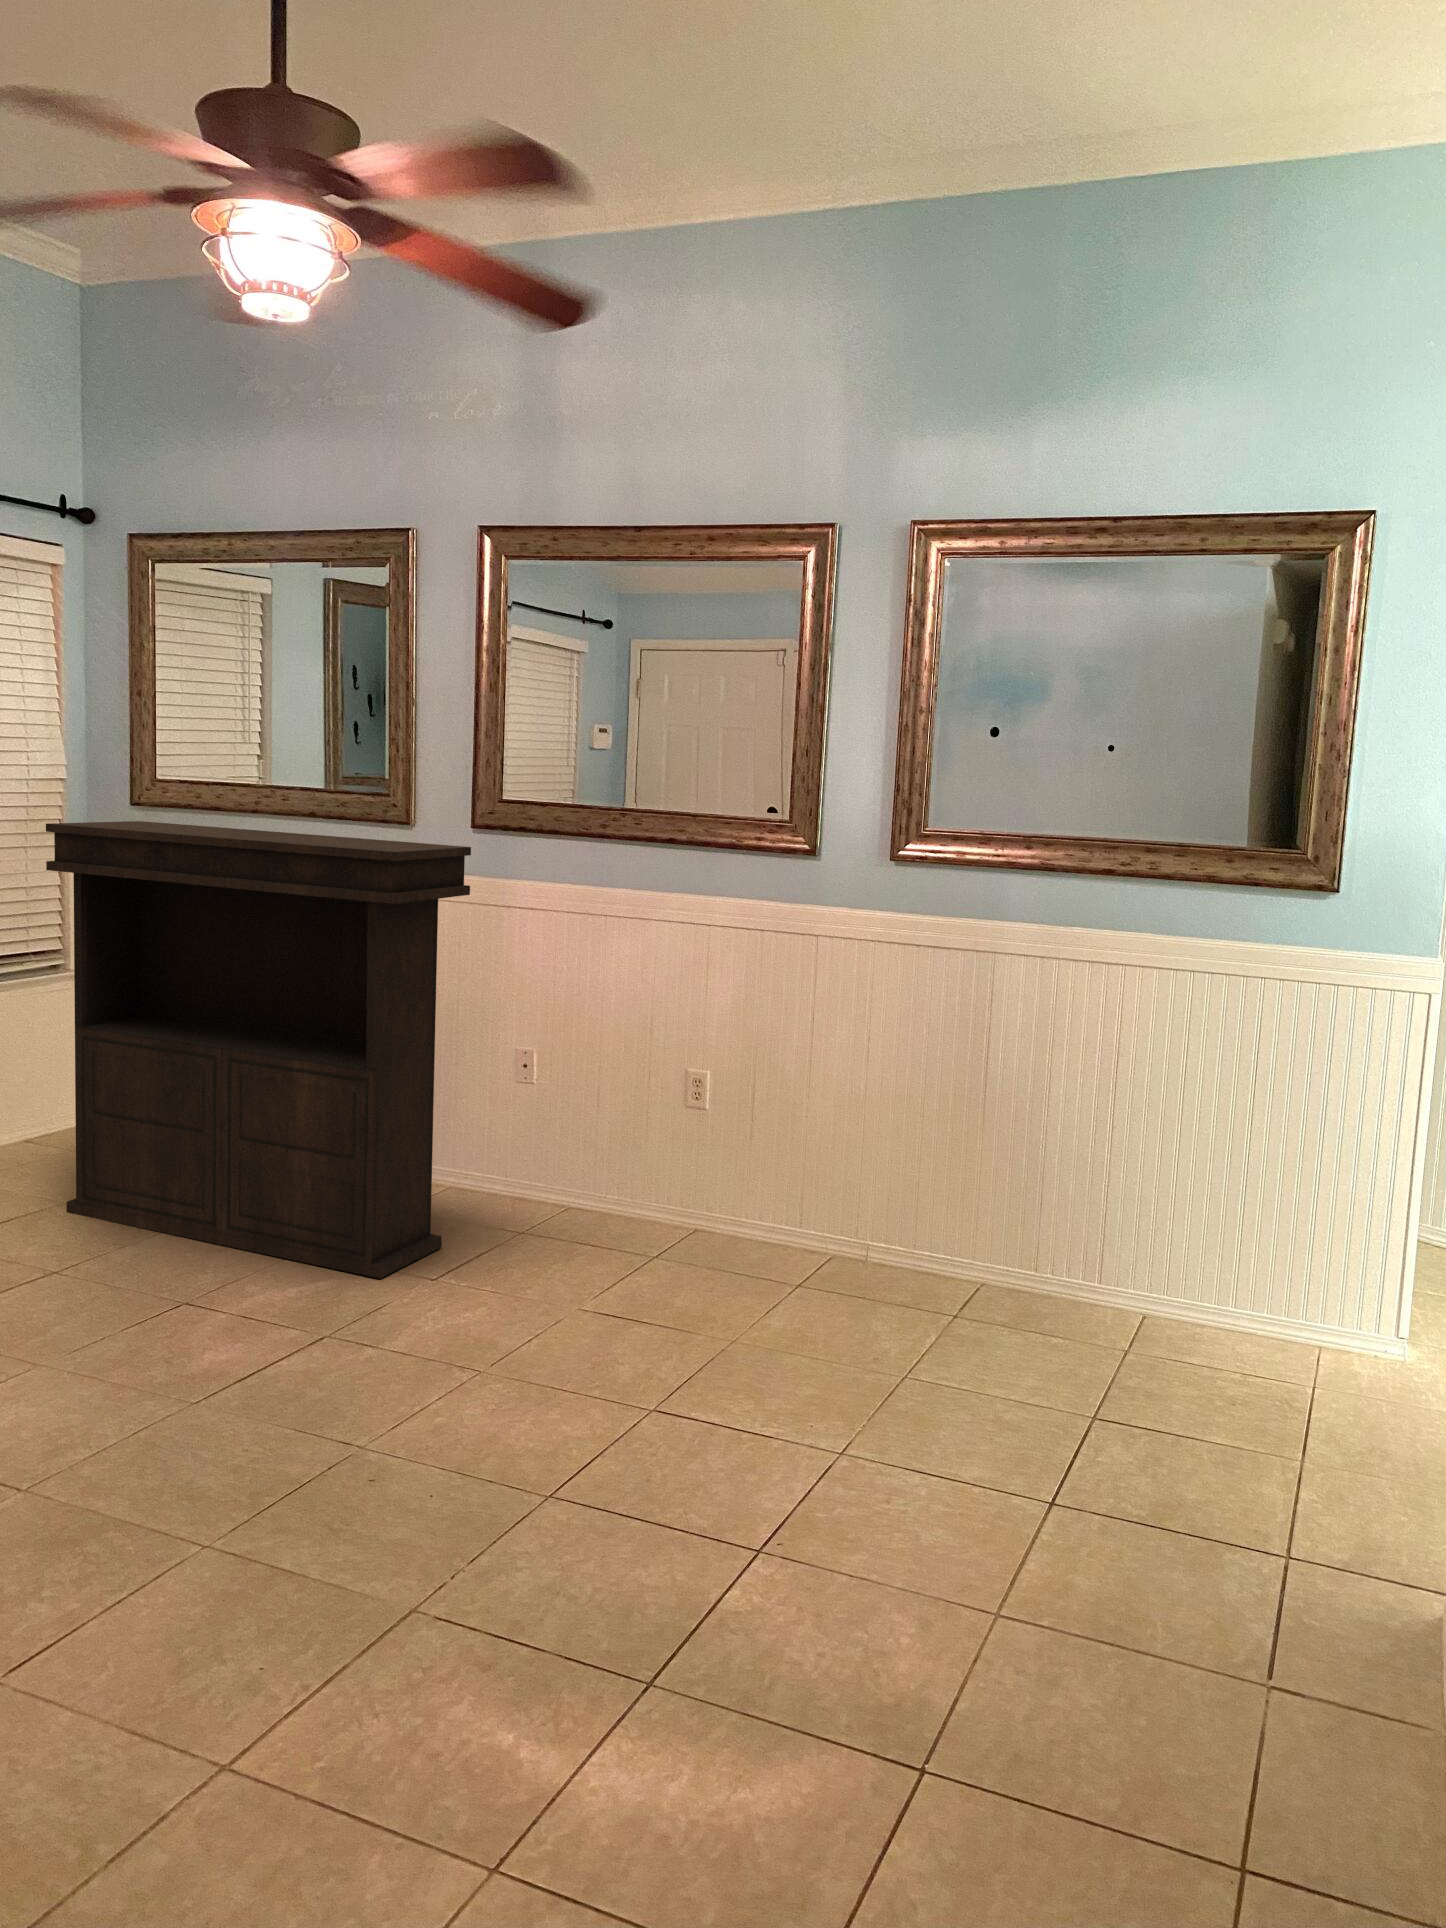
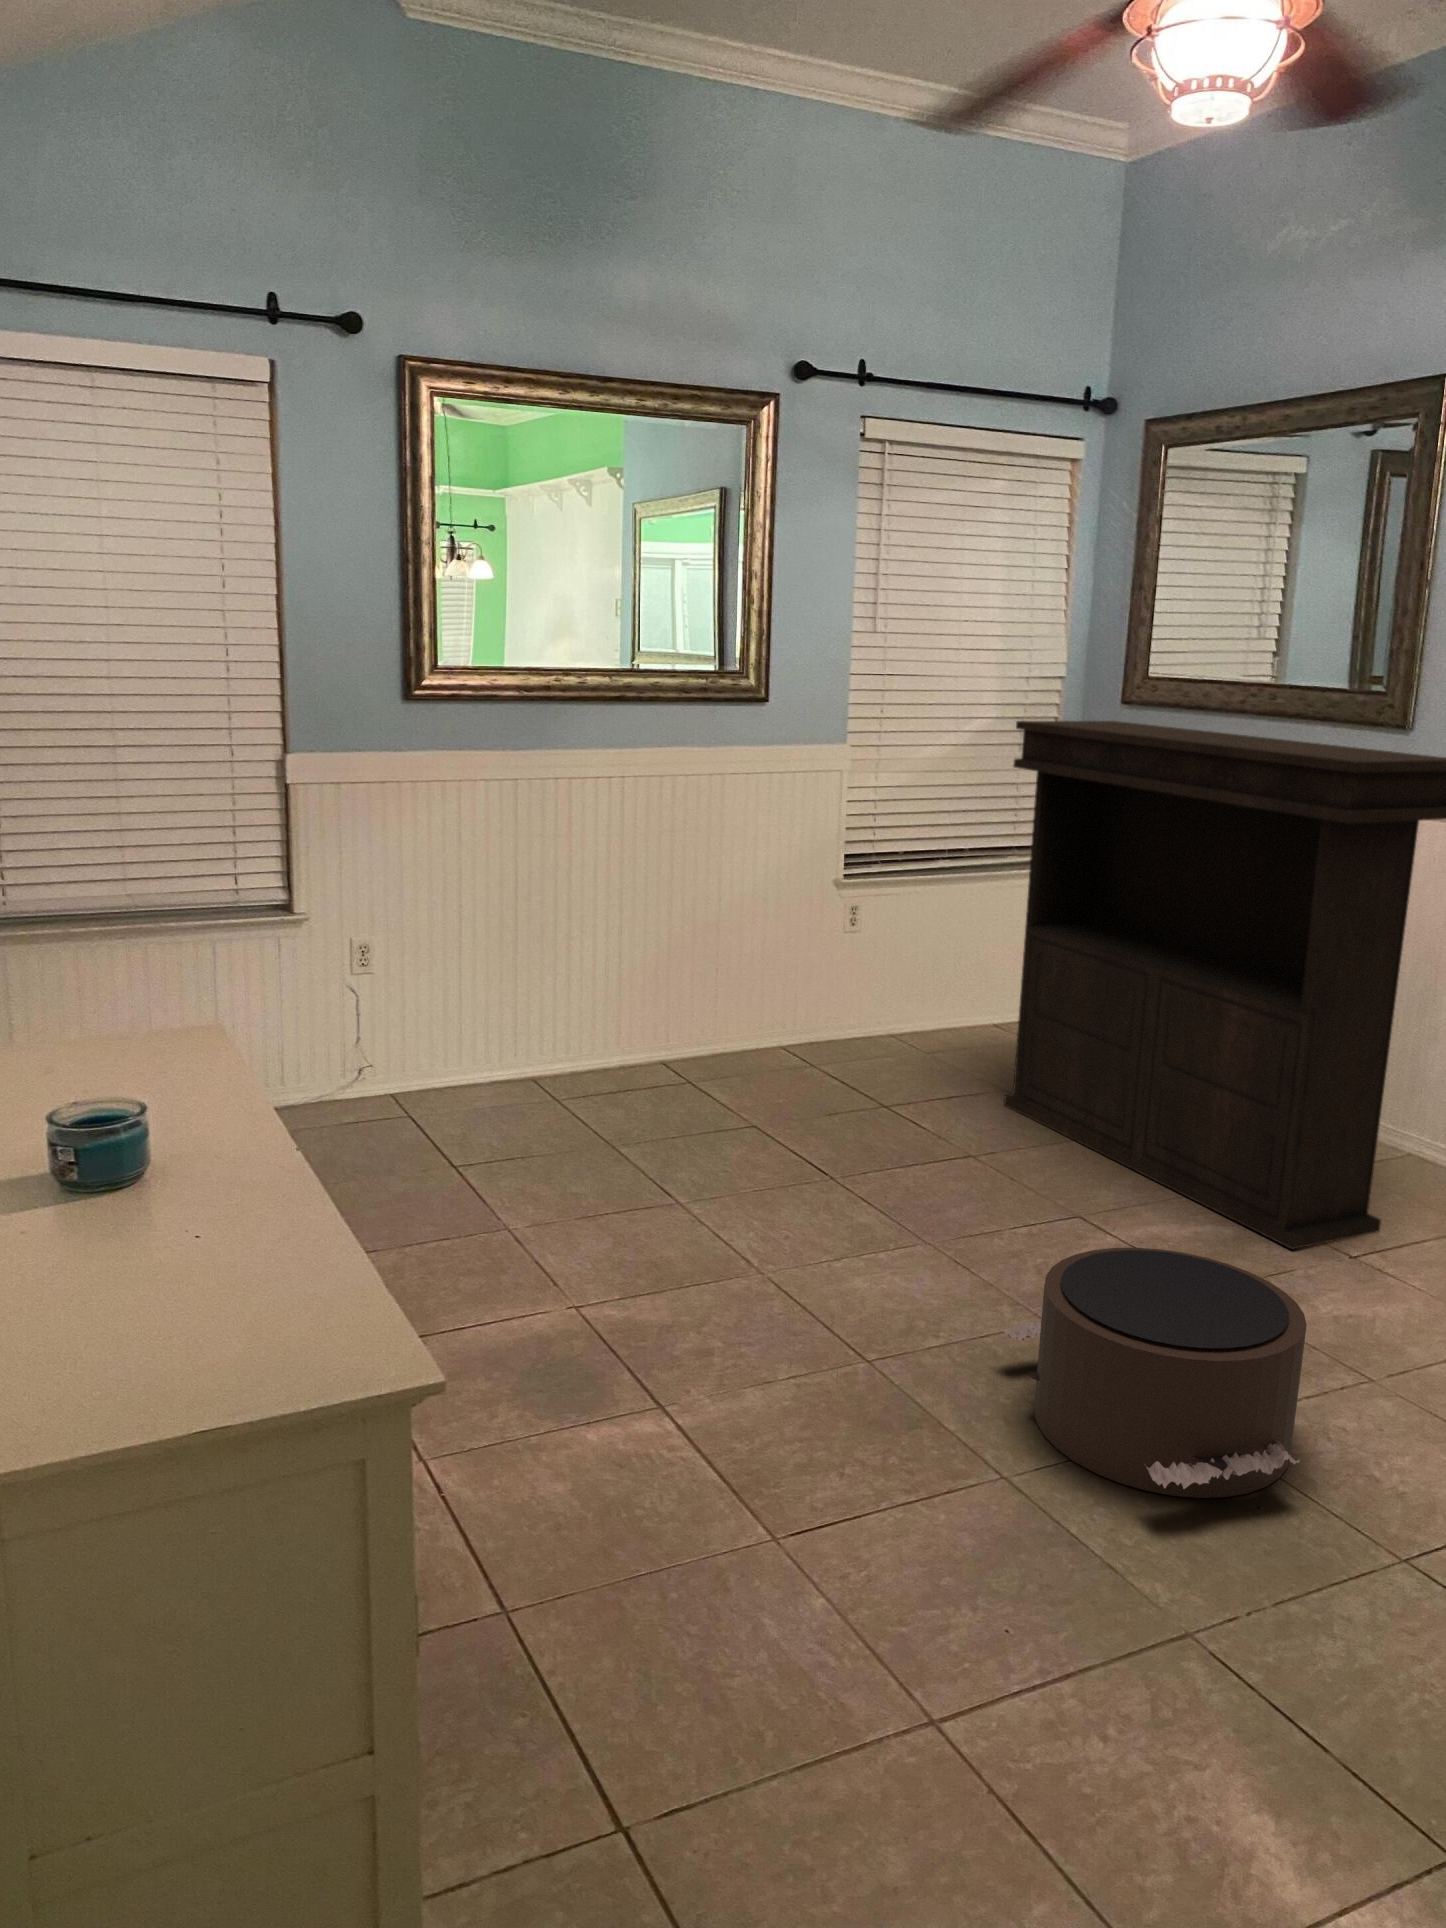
pouf: none [162,1294,455,1510] -> present [1004,1248,1307,1498]

